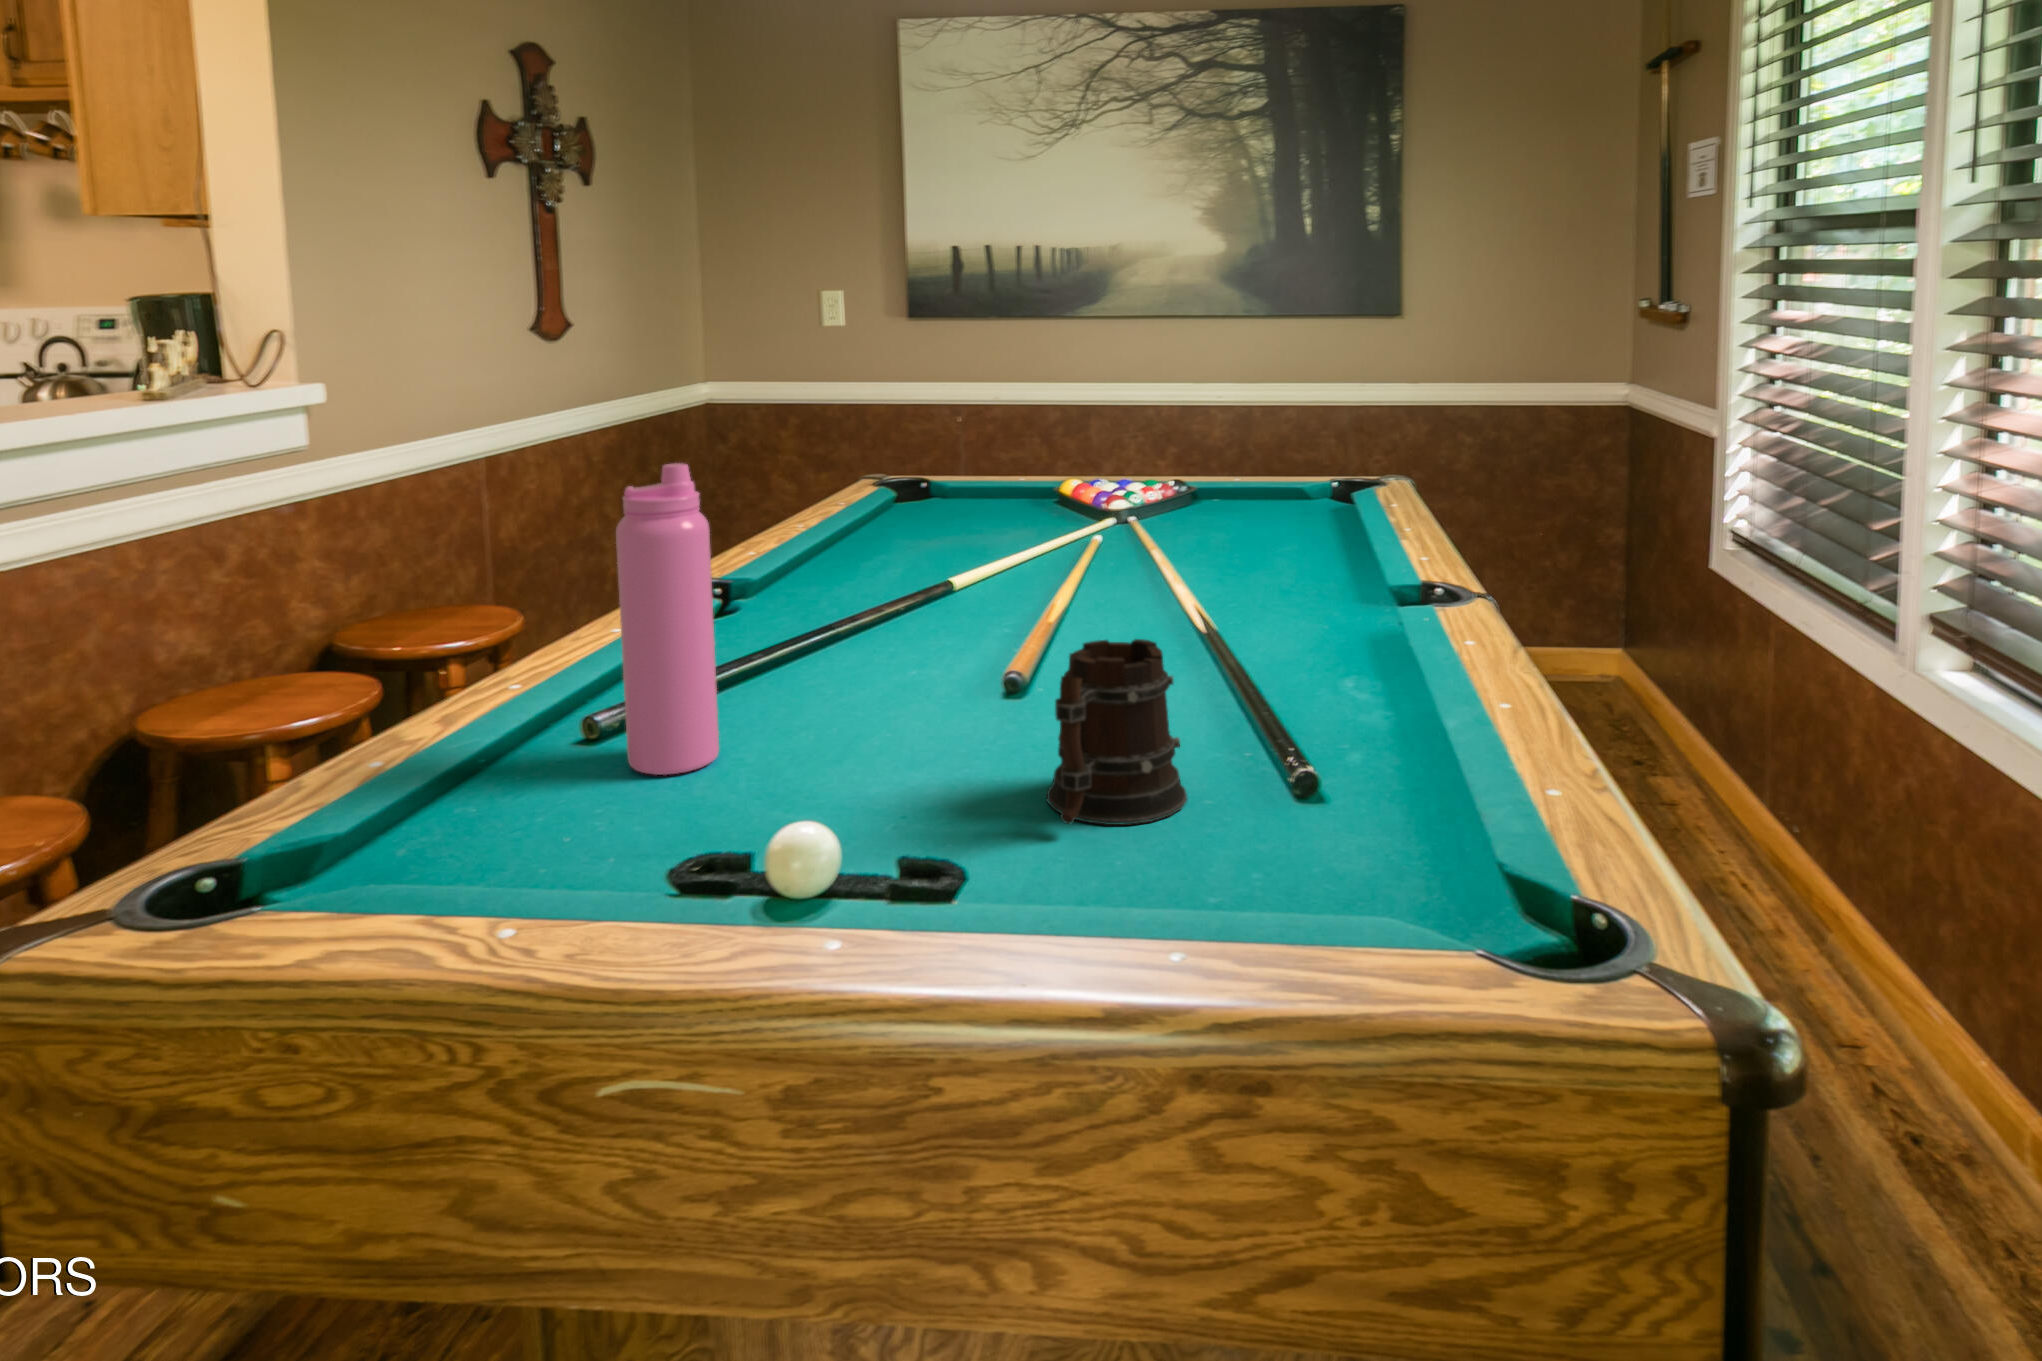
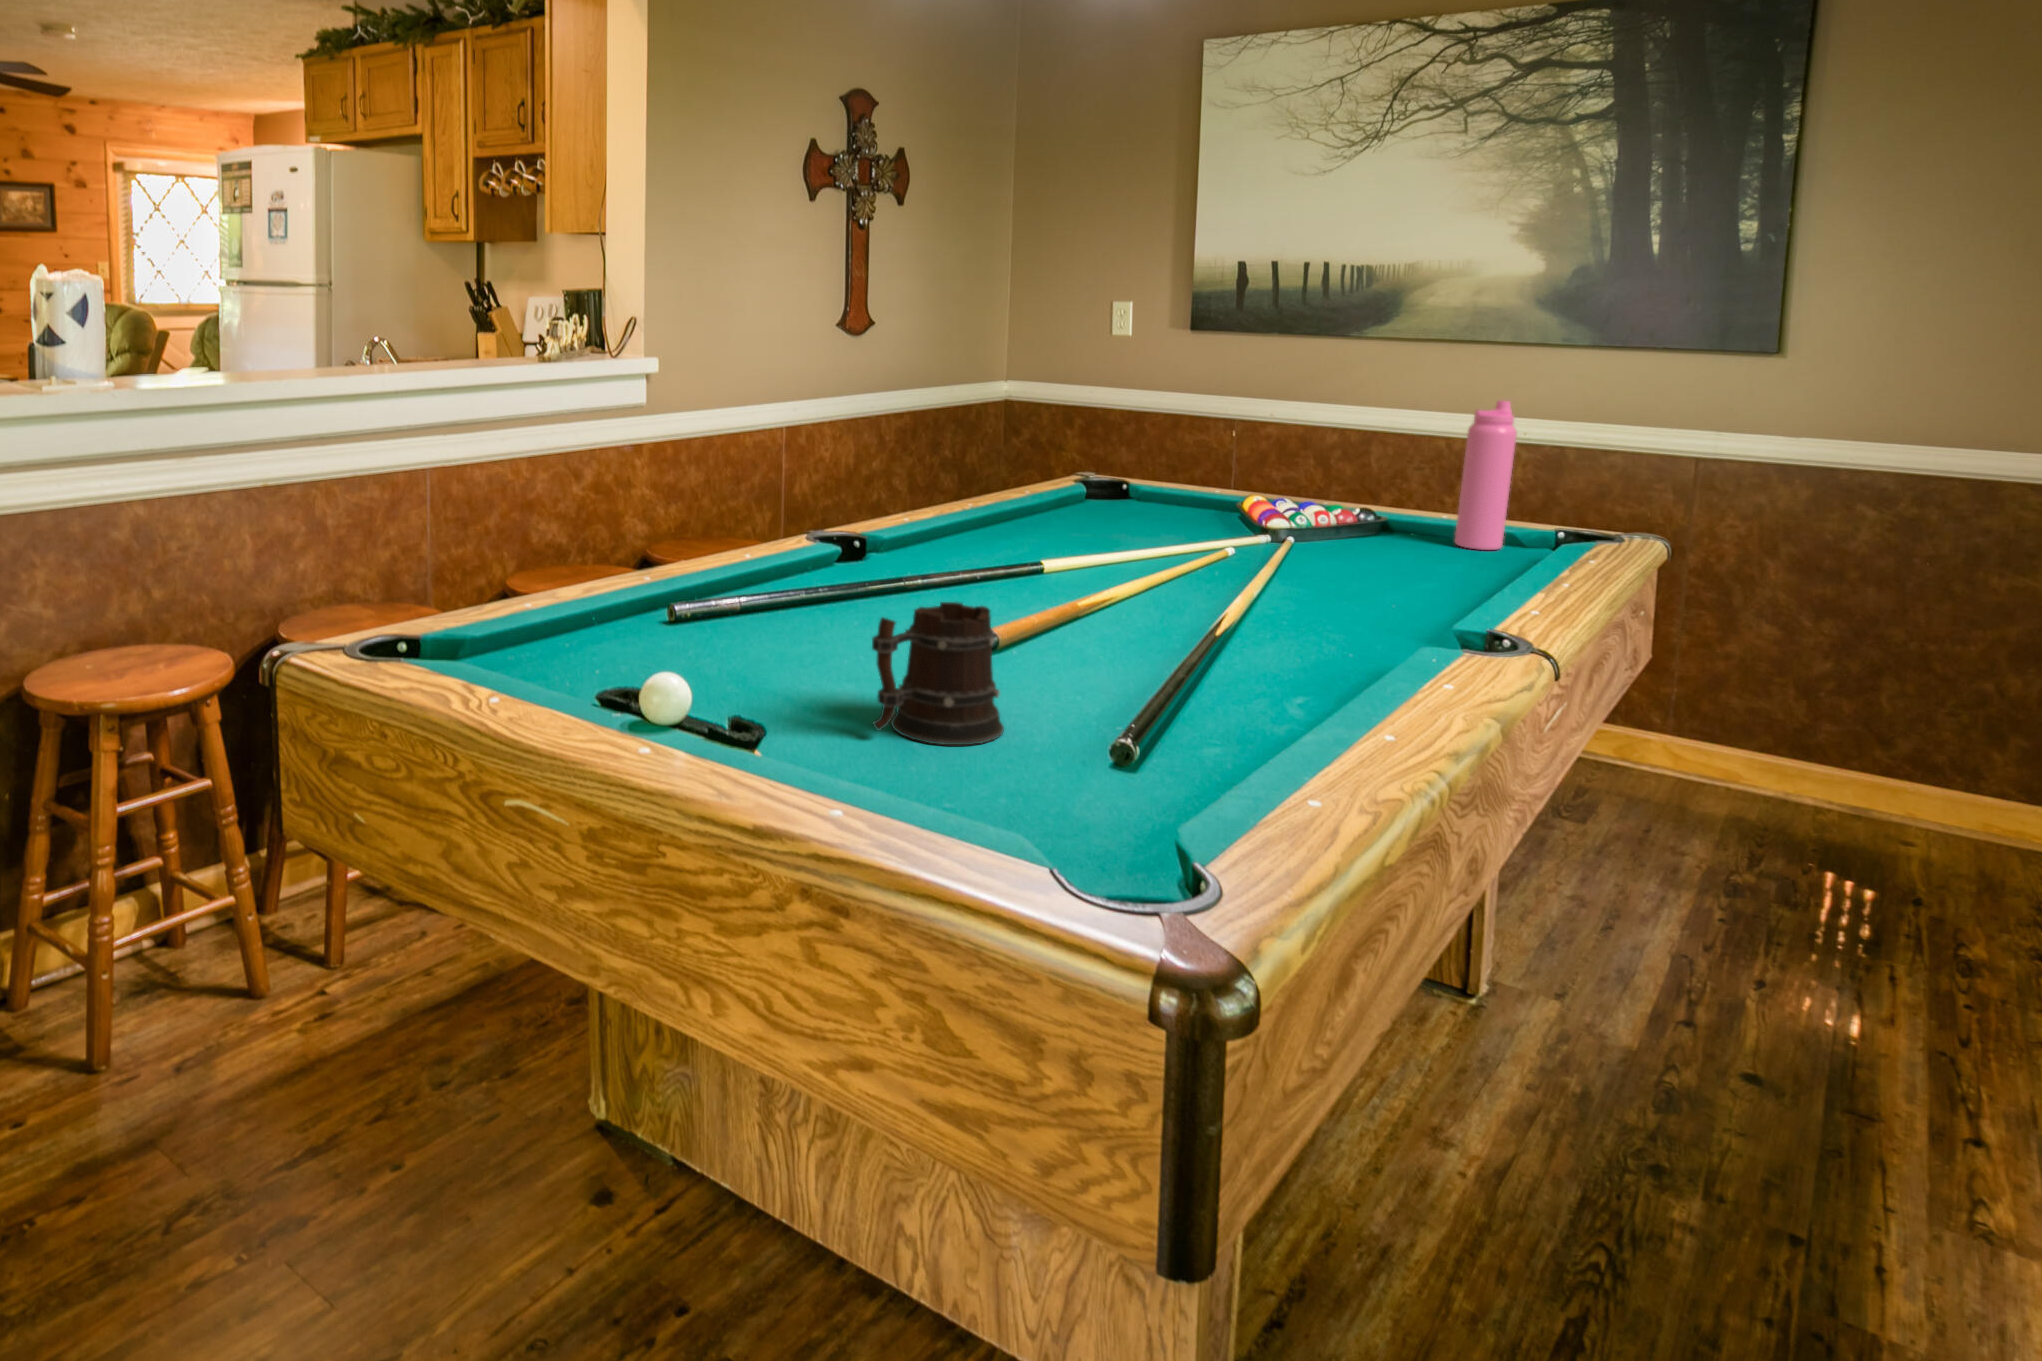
water bottle: present [616,463,719,775] -> present [1455,400,1517,550]

